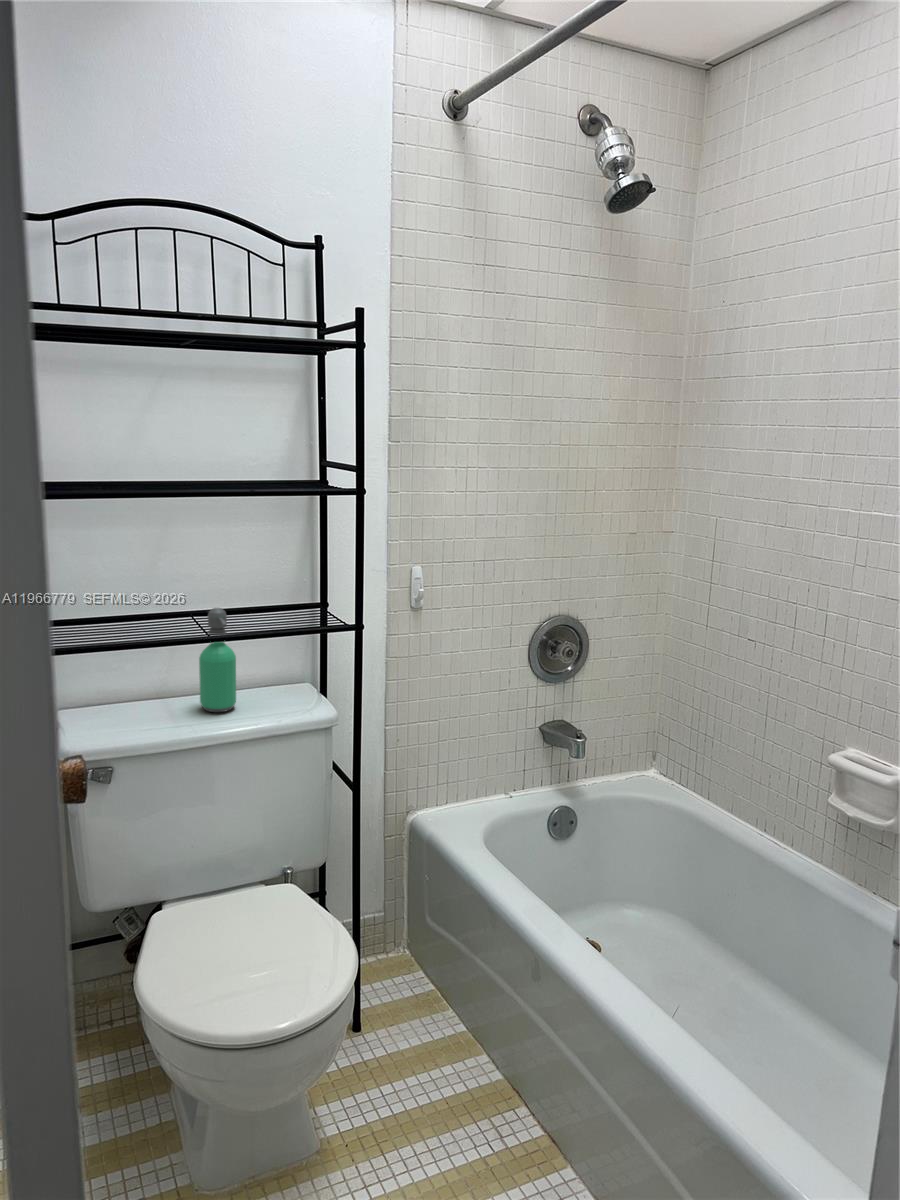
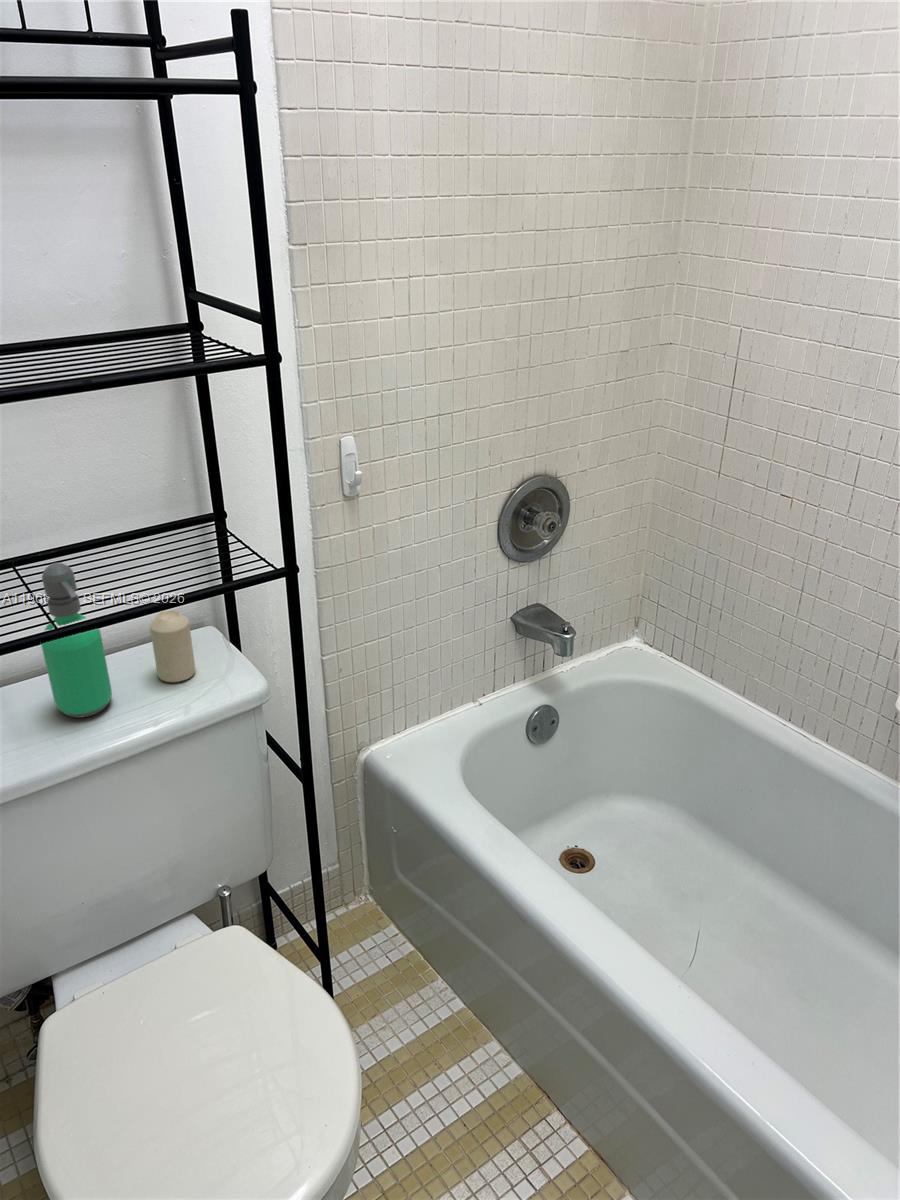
candle: none [267,655,292,703] -> present [150,610,195,682]

